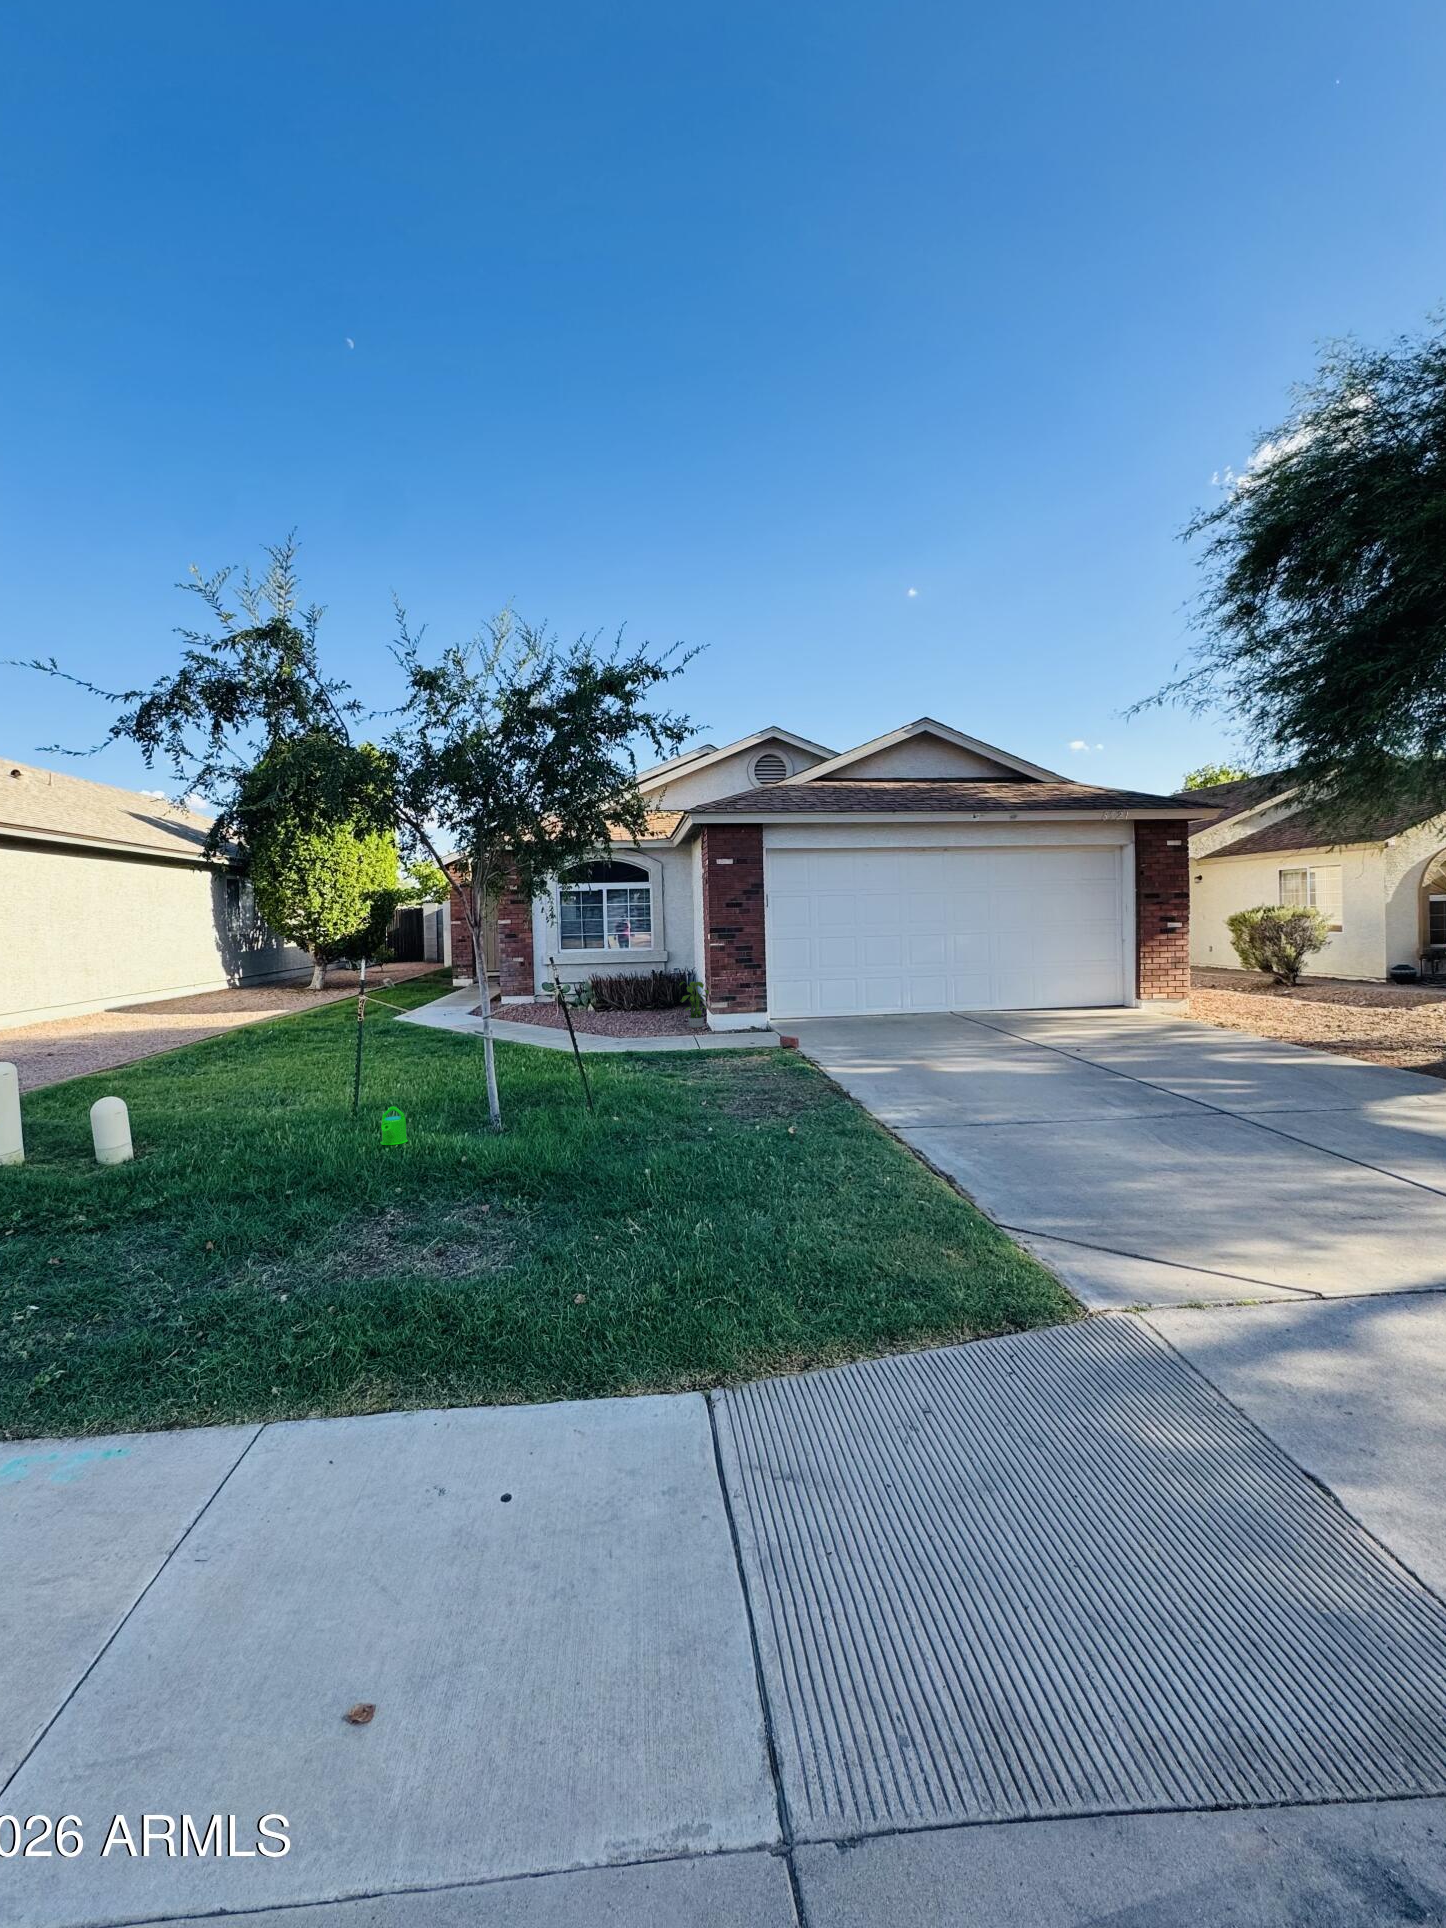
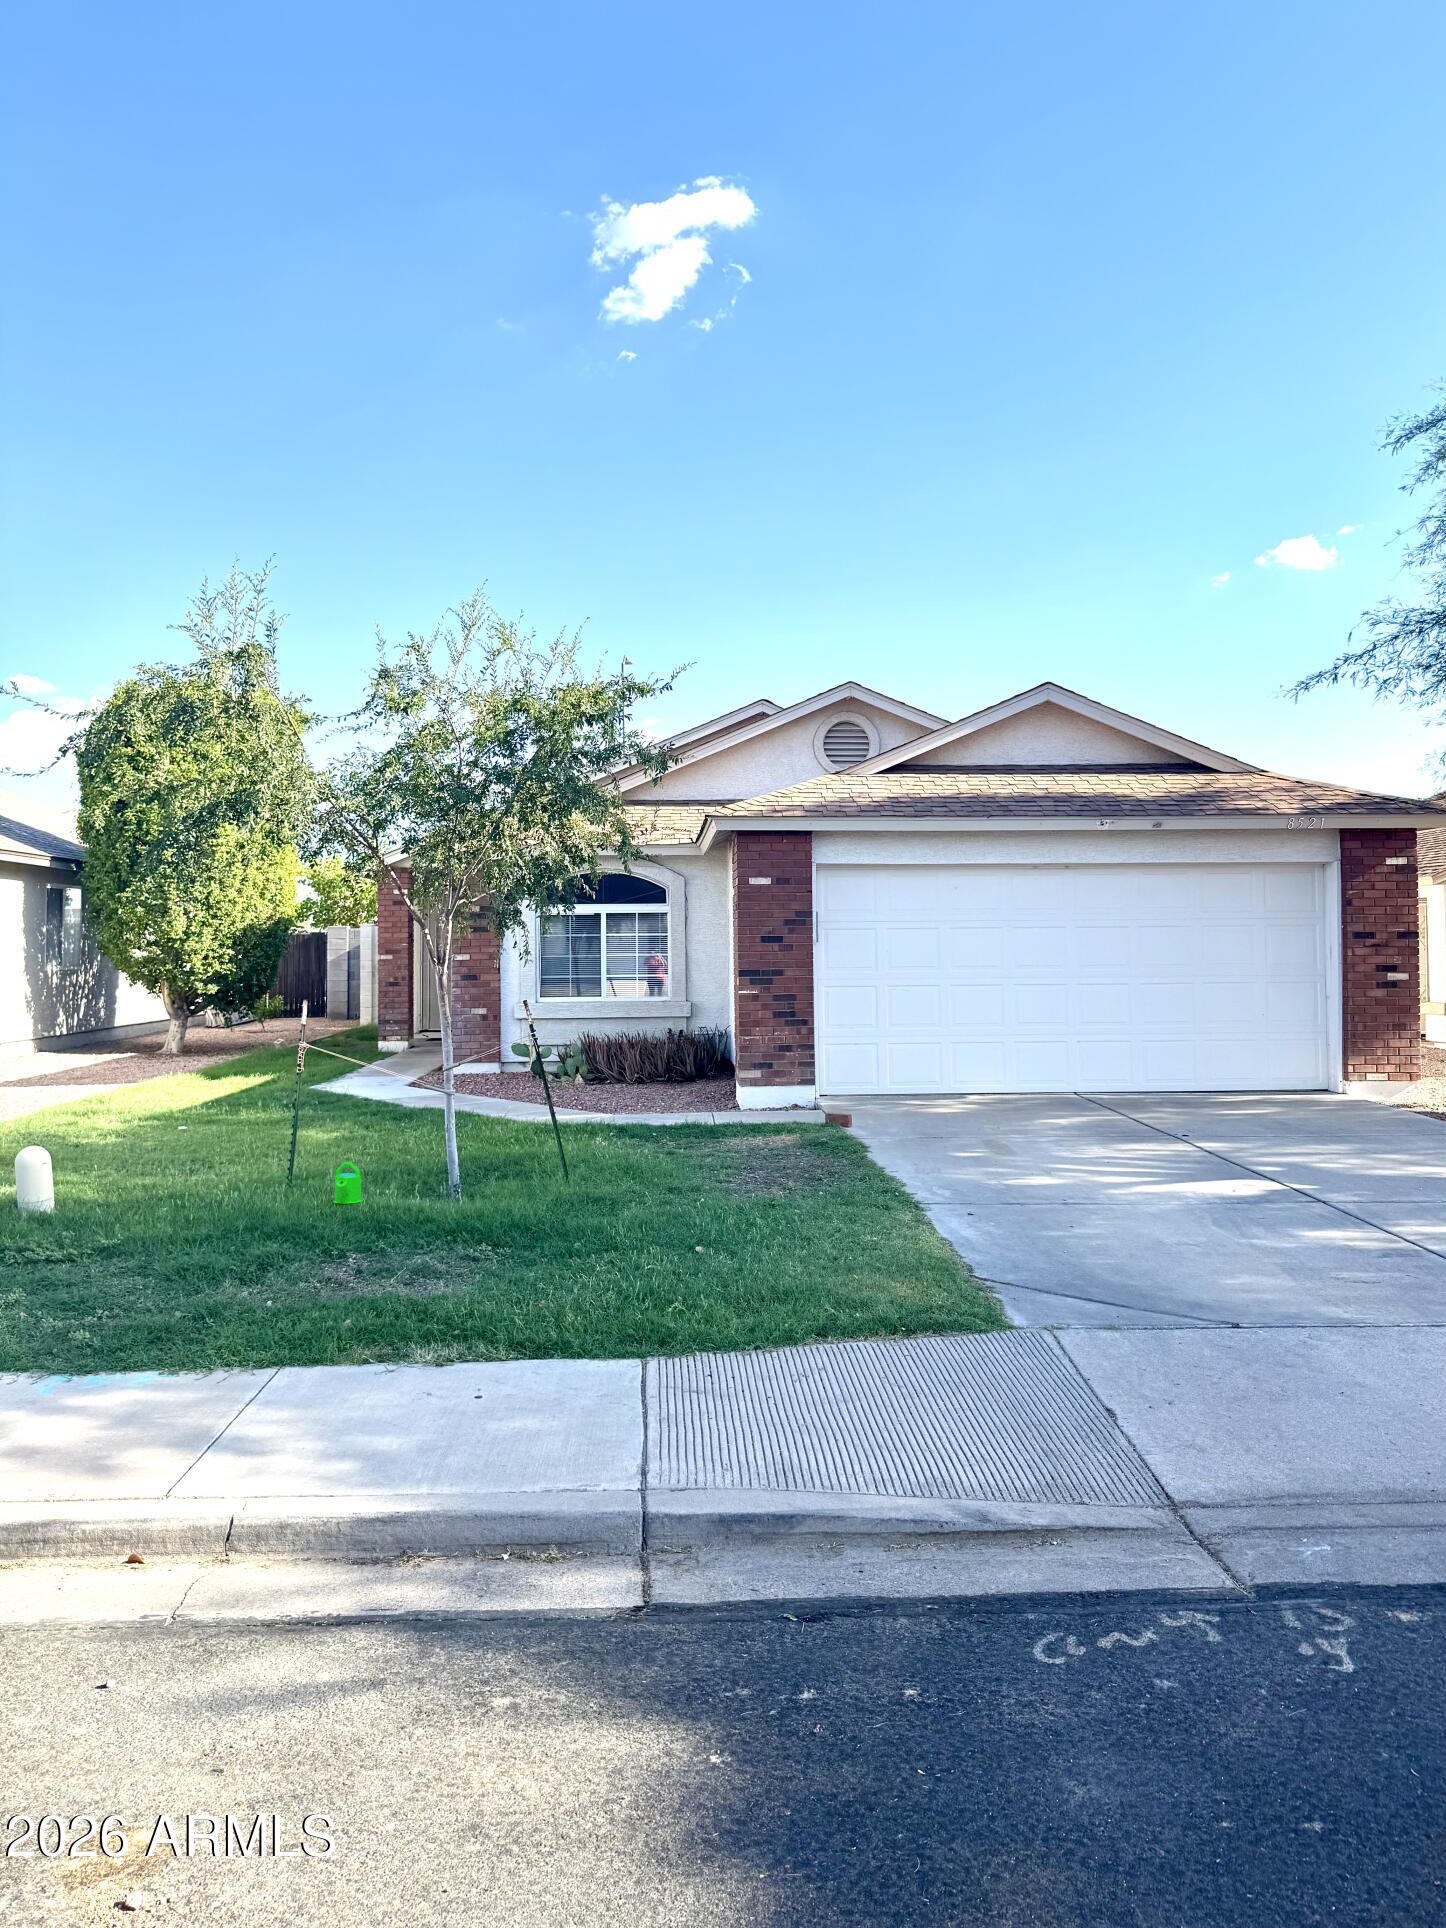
potted plant: present [680,982,709,1028] -> none [697,1039,737,1103]

